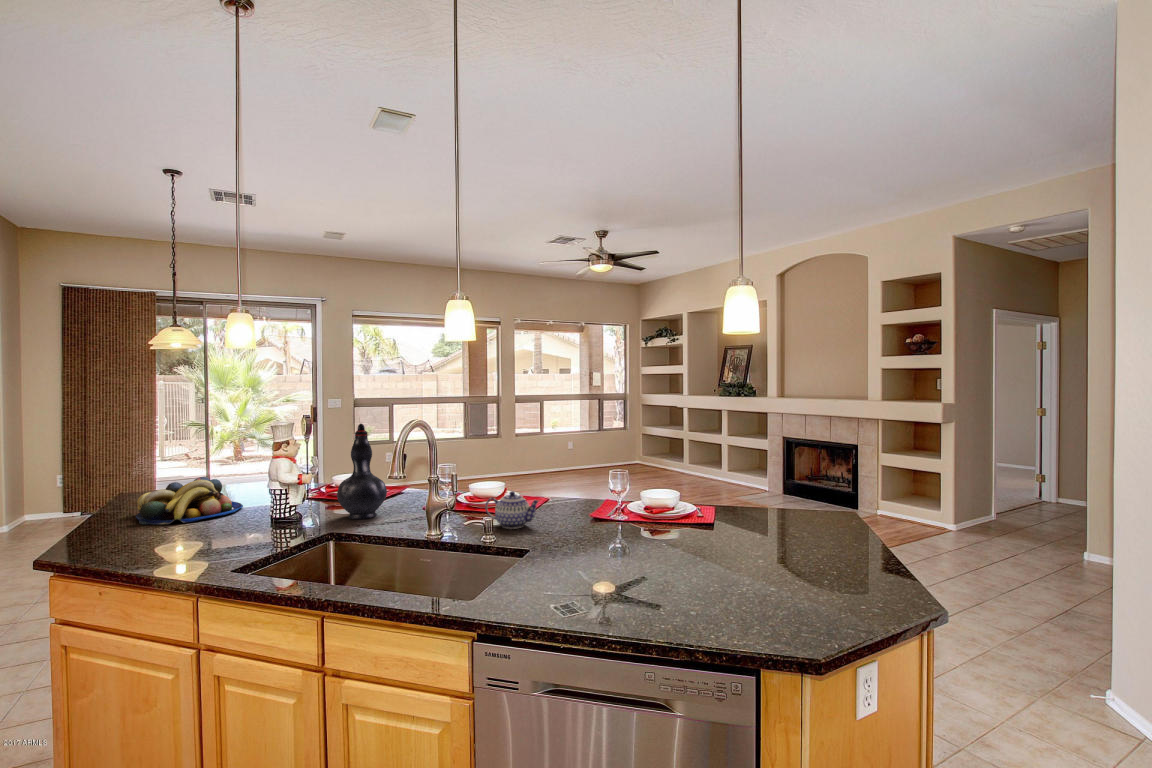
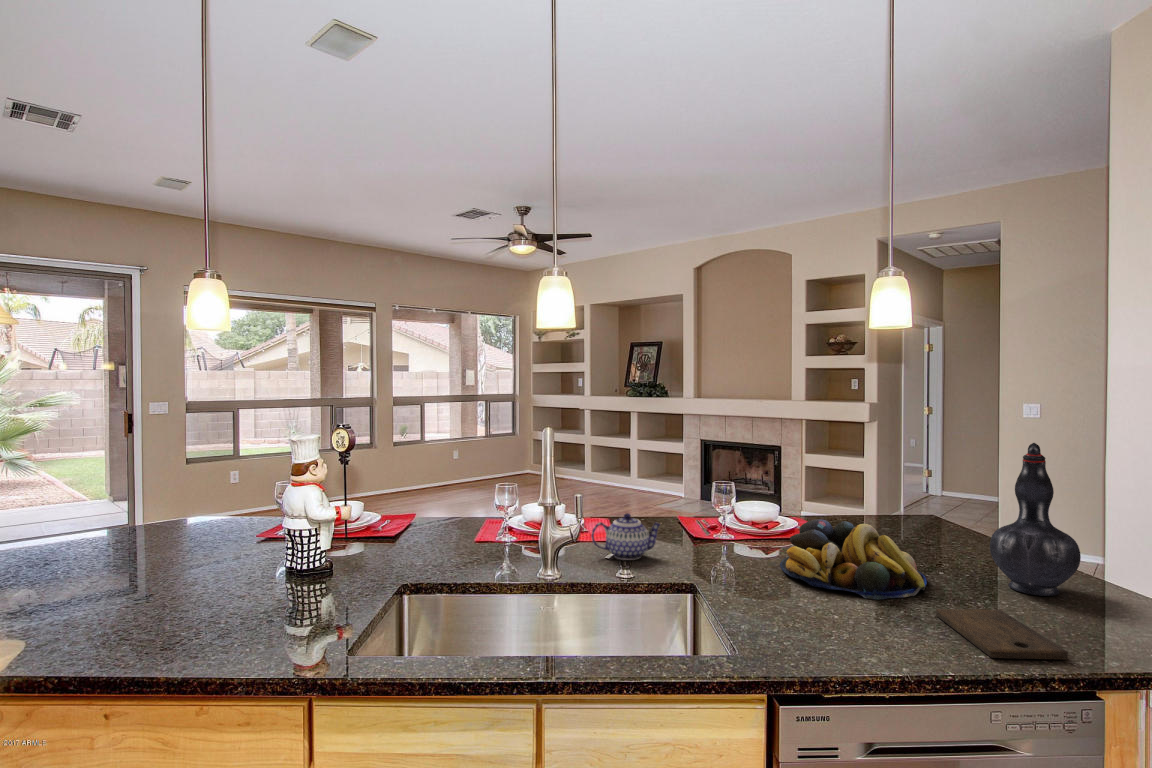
decorative vase: present [337,423,387,519] -> present [990,443,1081,596]
fruit bowl: present [136,477,243,524] -> present [780,519,927,600]
cutting board: none [660,582,732,628] -> present [936,609,1068,659]

